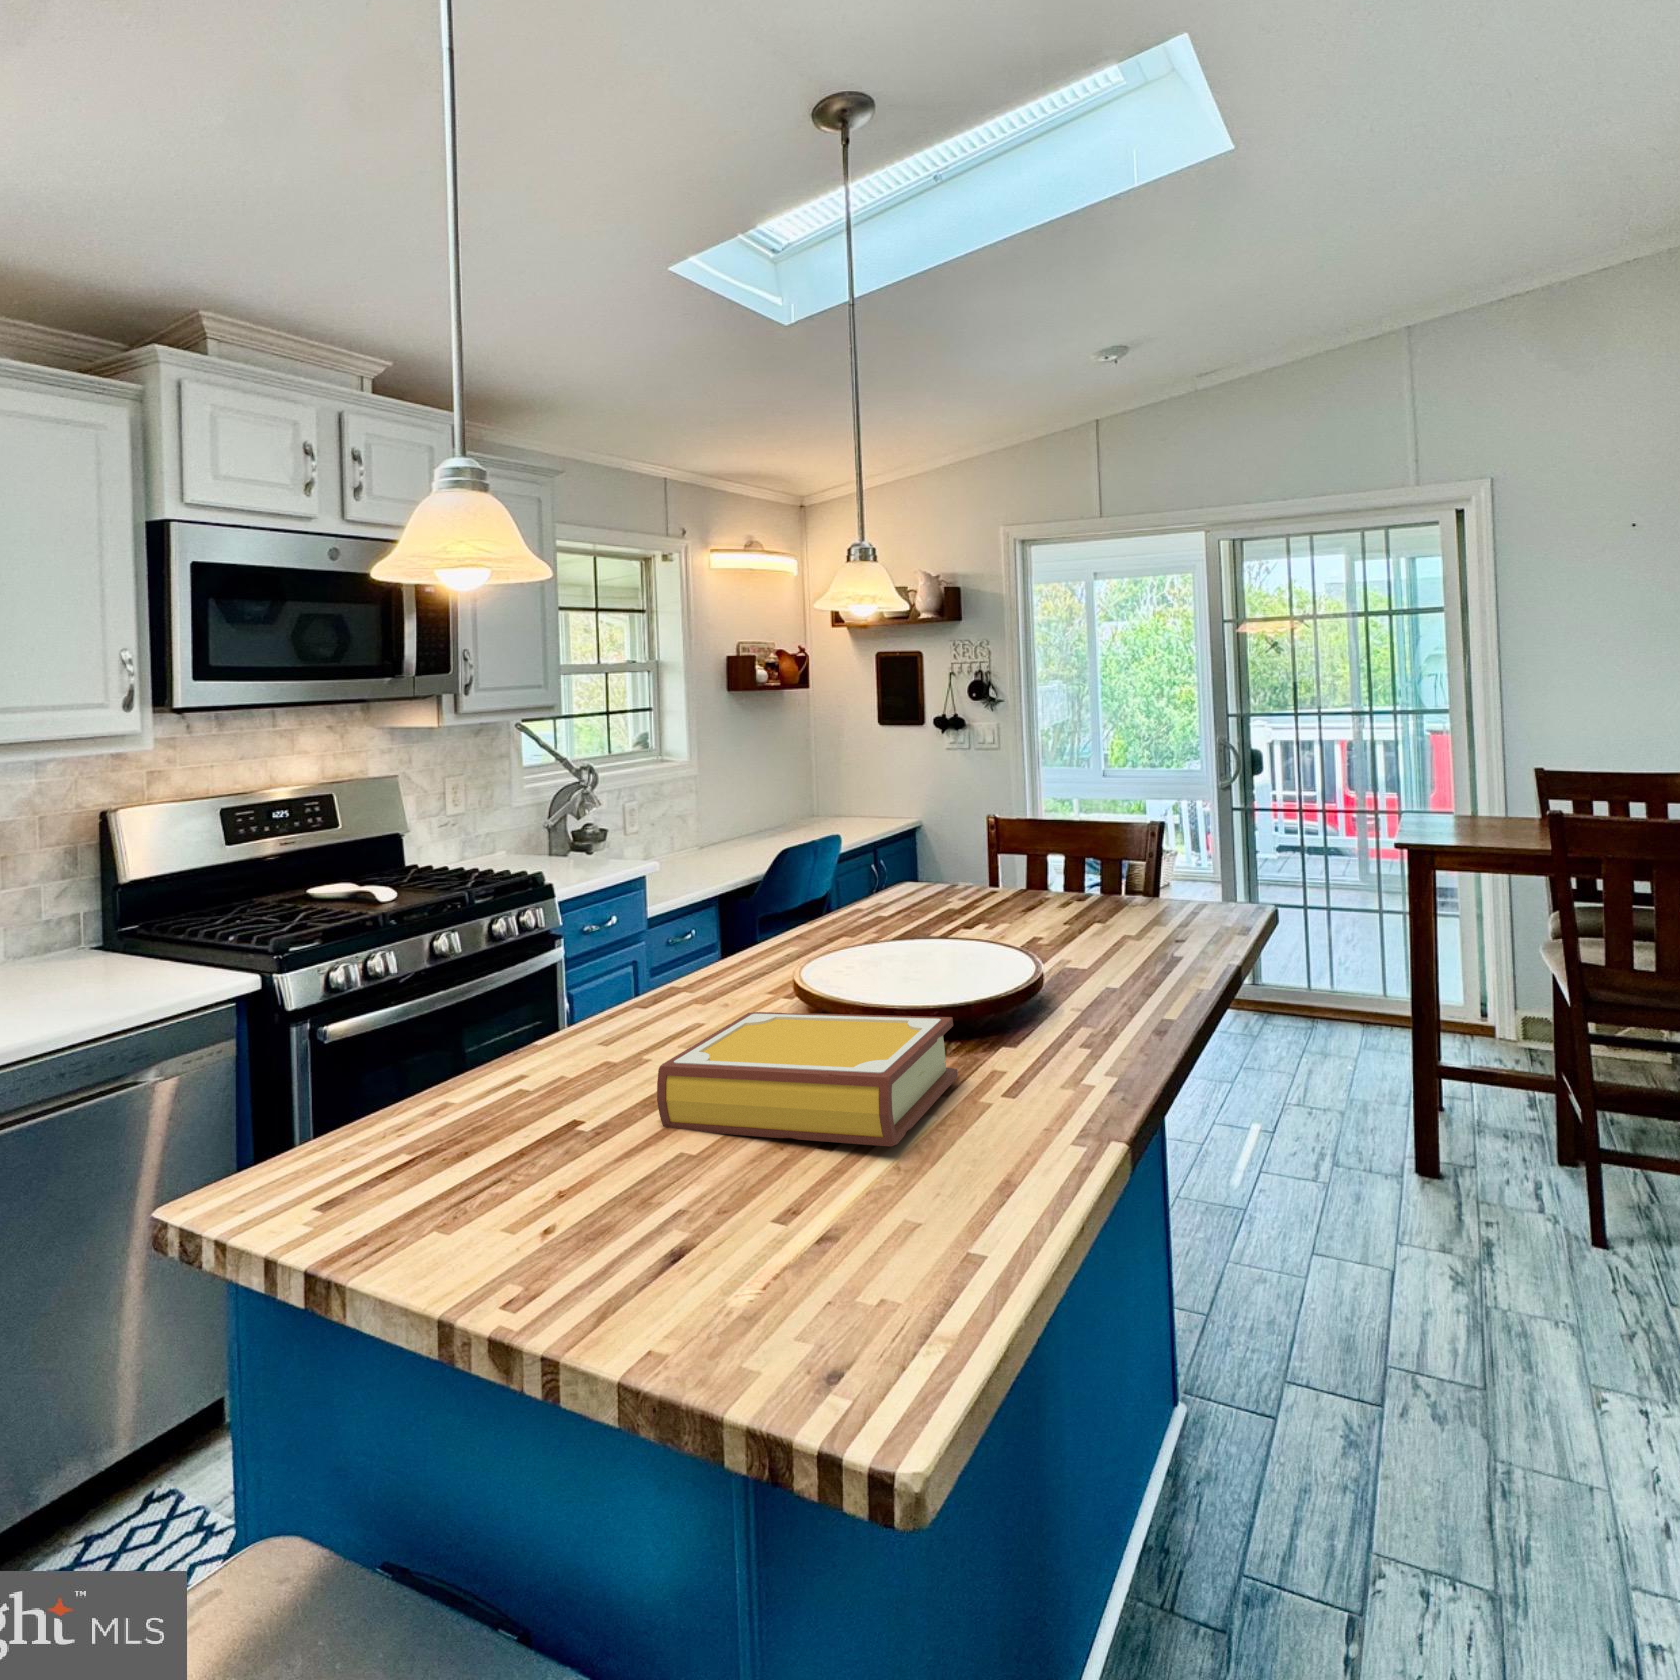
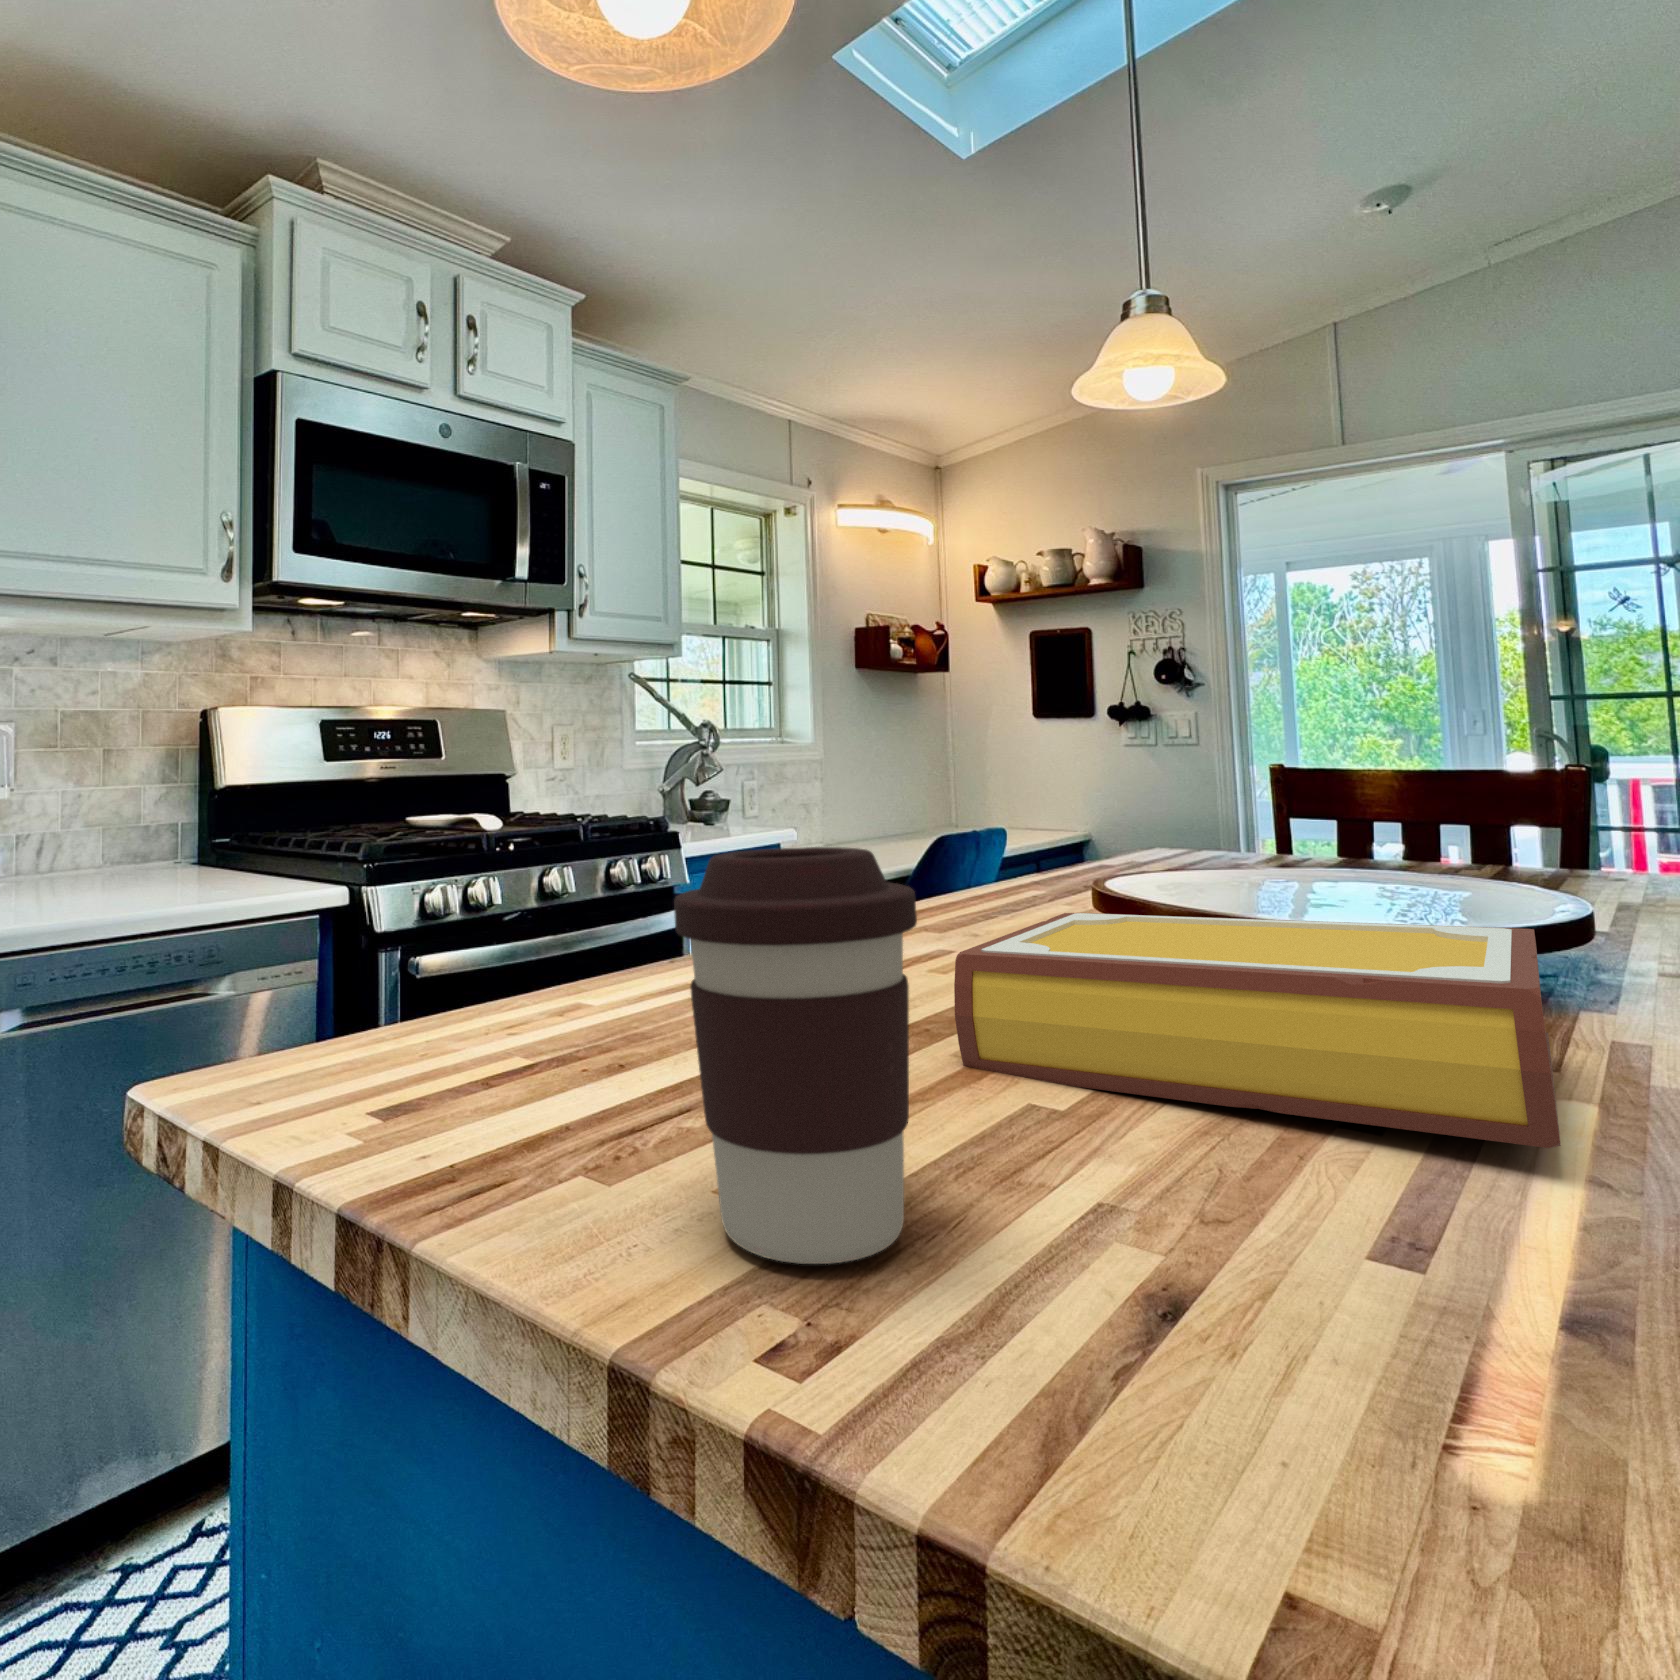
coffee cup: none [474,1060,590,1260] -> present [674,847,917,1264]

